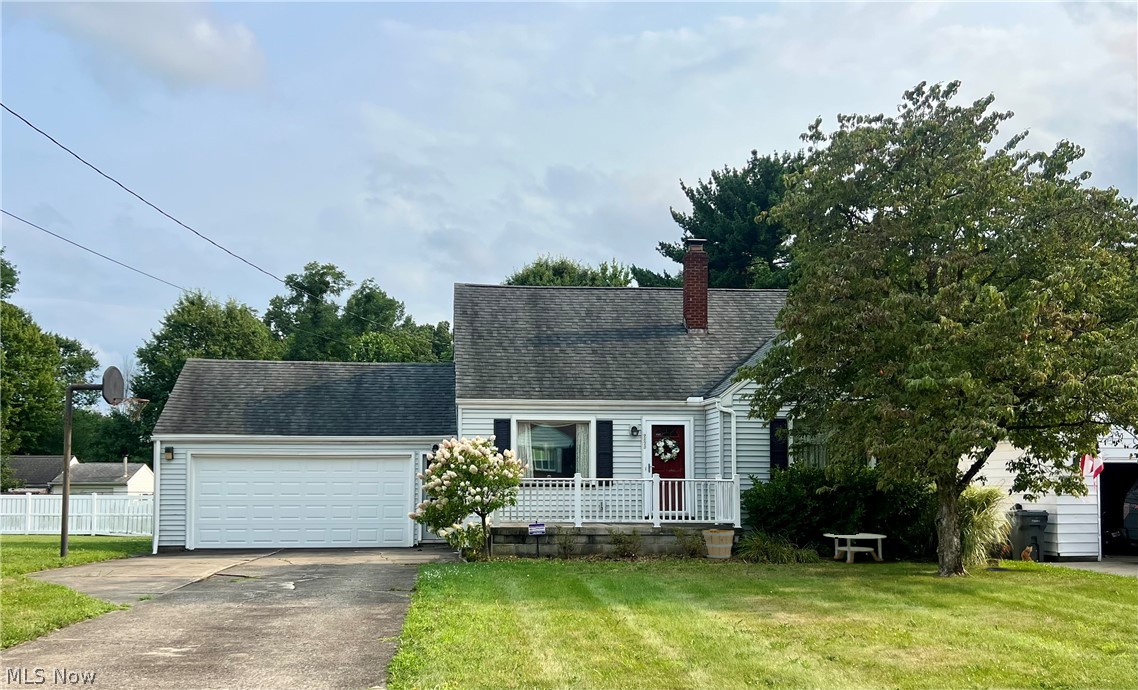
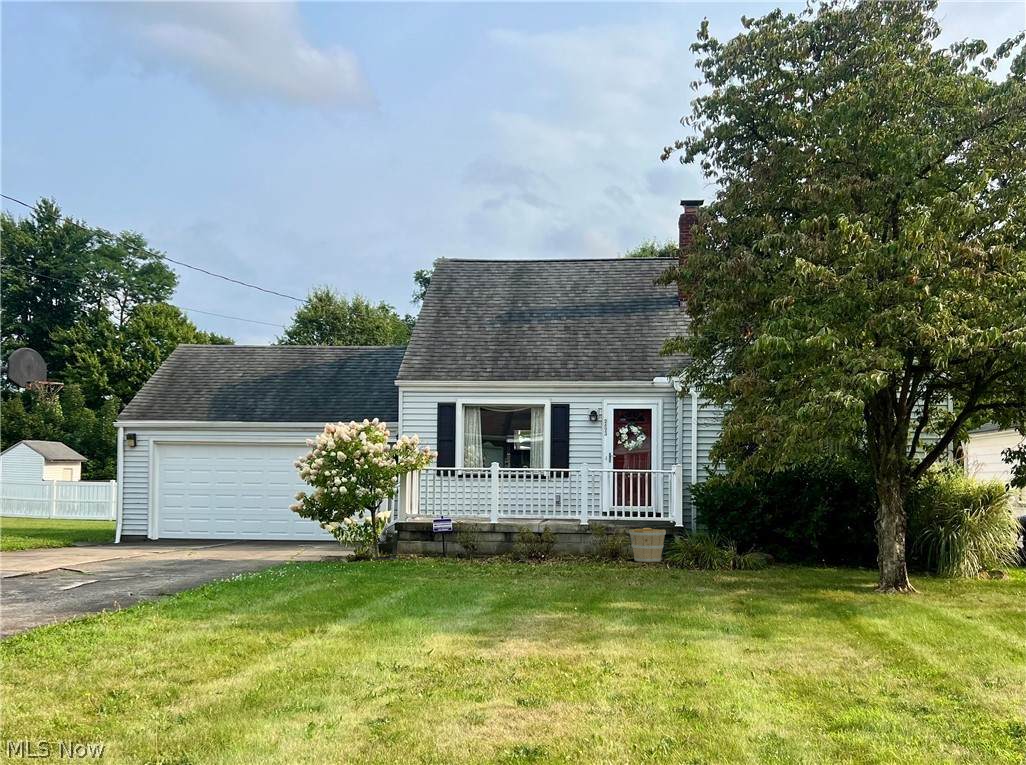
round table: present [824,533,886,563] -> none [761,536,839,572]
potted tree: present [986,533,1010,571] -> present [375,528,397,560]

